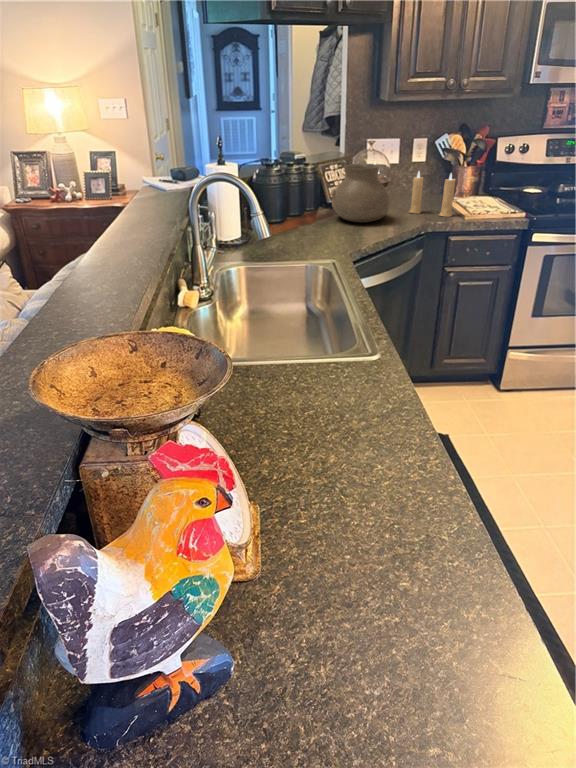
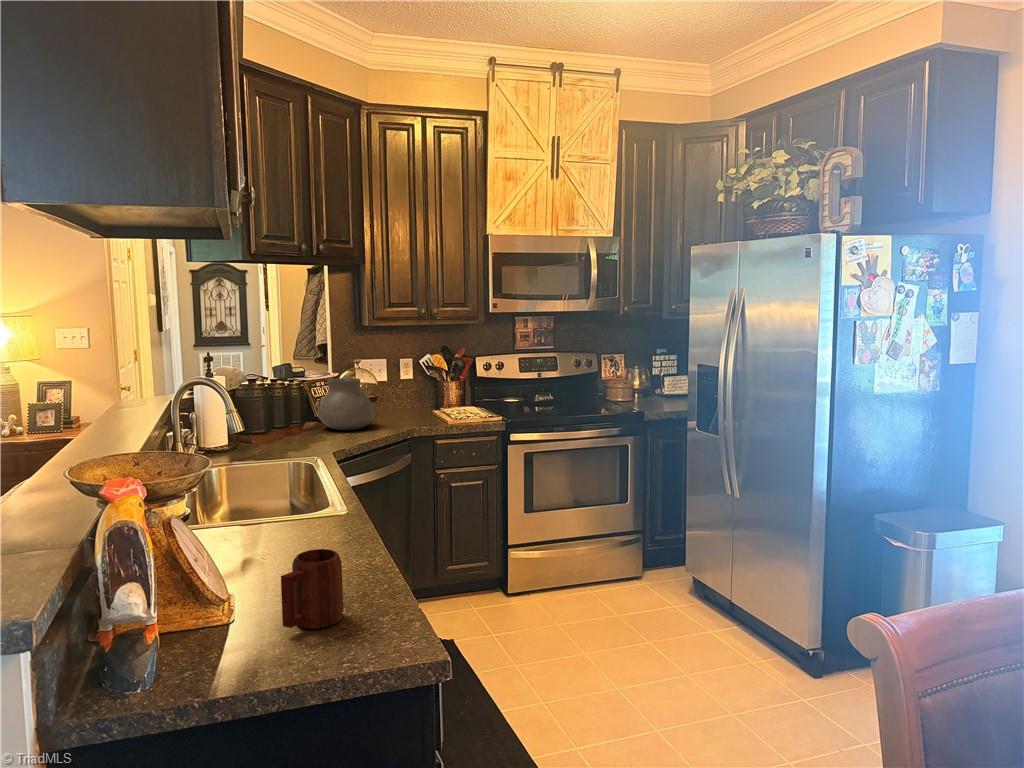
candle: present [409,172,455,217] -> none [395,382,436,423]
mug: none [332,516,423,641] -> present [281,549,343,629]

